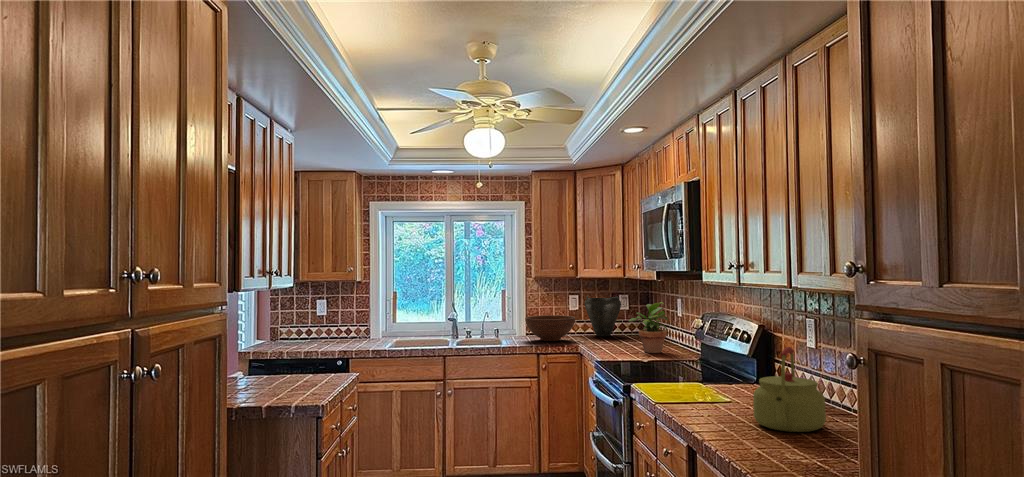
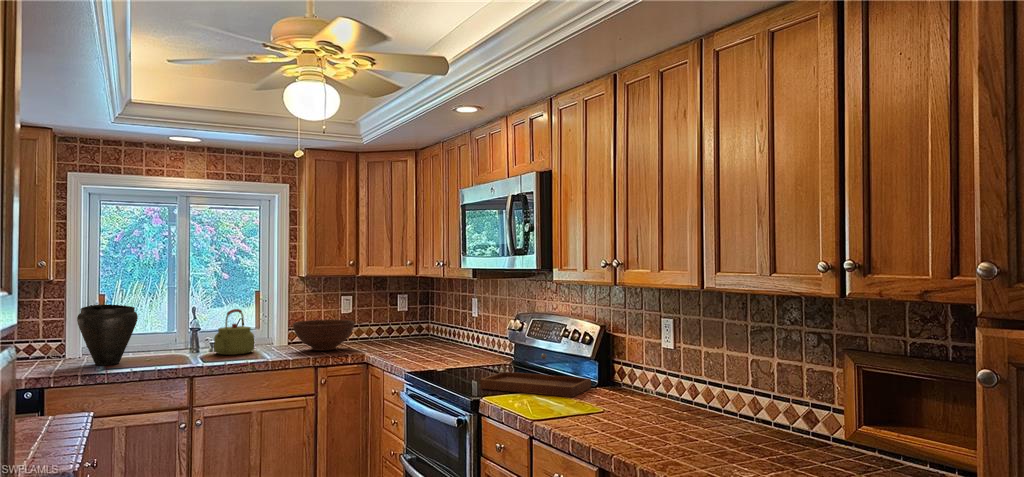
vase: present [585,296,621,336] -> present [77,305,138,365]
potted plant: present [629,302,668,353] -> none [431,302,473,359]
kettle: present [753,347,826,432] -> present [214,309,254,355]
tray: none [645,349,747,389] -> present [480,354,591,397]

